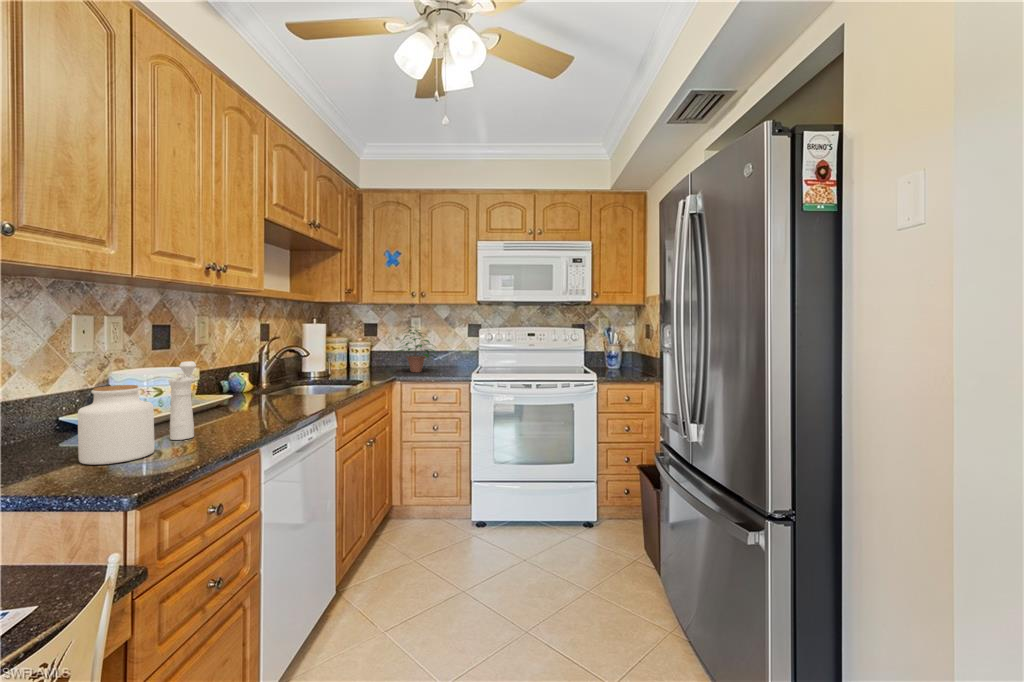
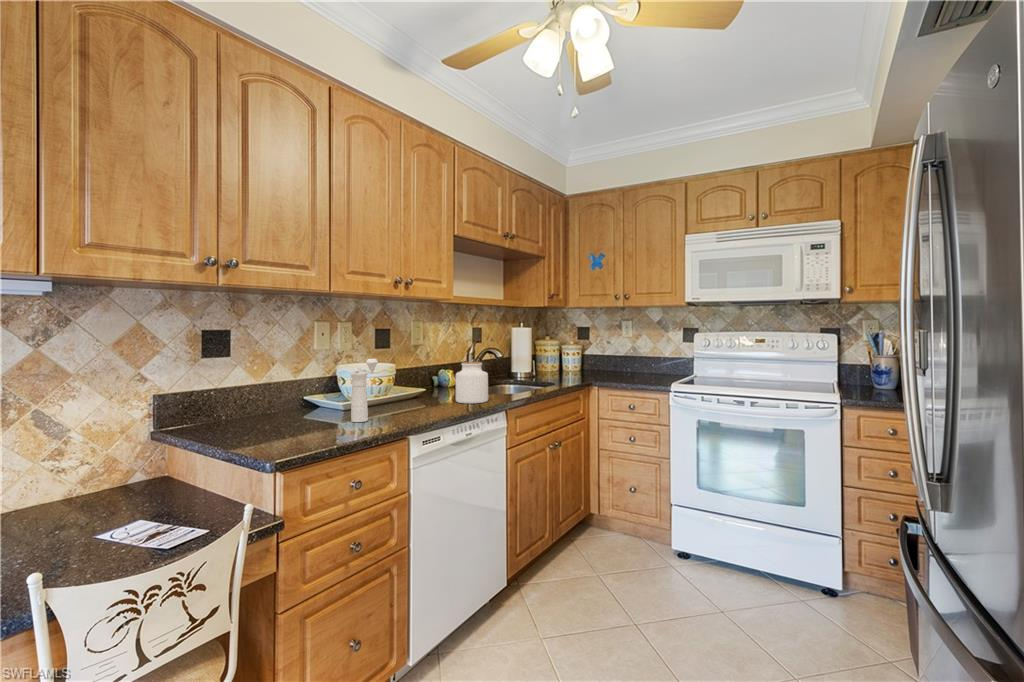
potted plant: present [397,326,435,372] -> none [595,330,645,378]
jar: present [78,385,155,465] -> present [456,362,488,404]

